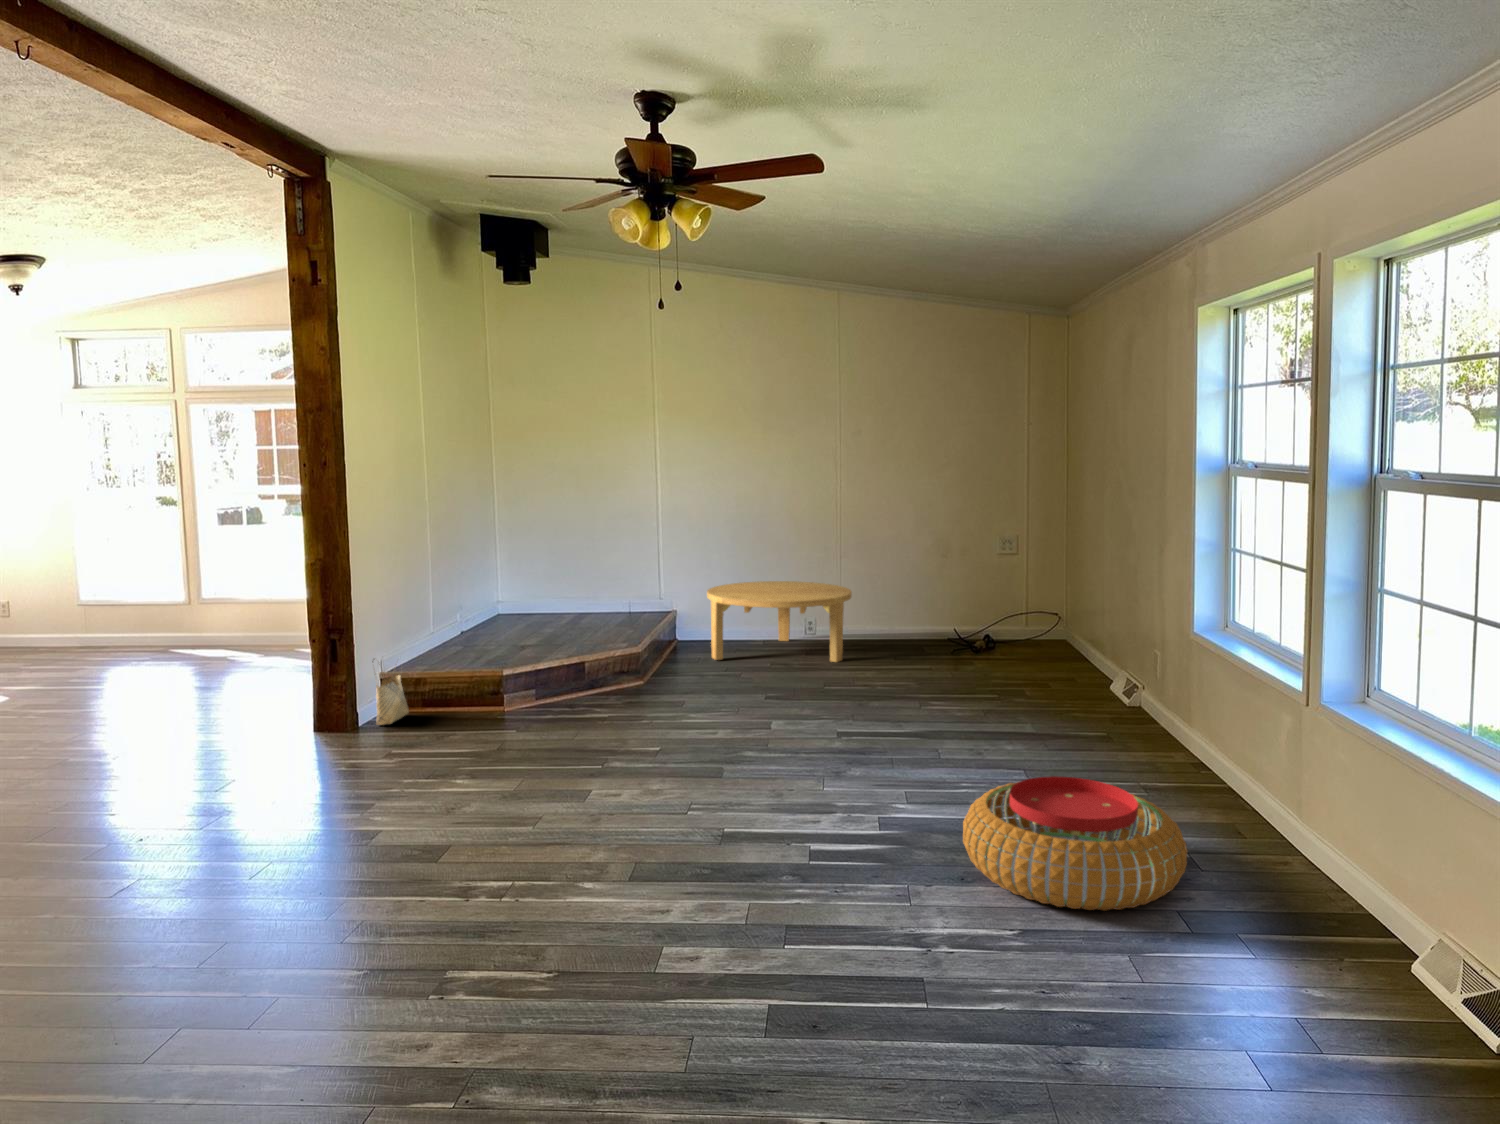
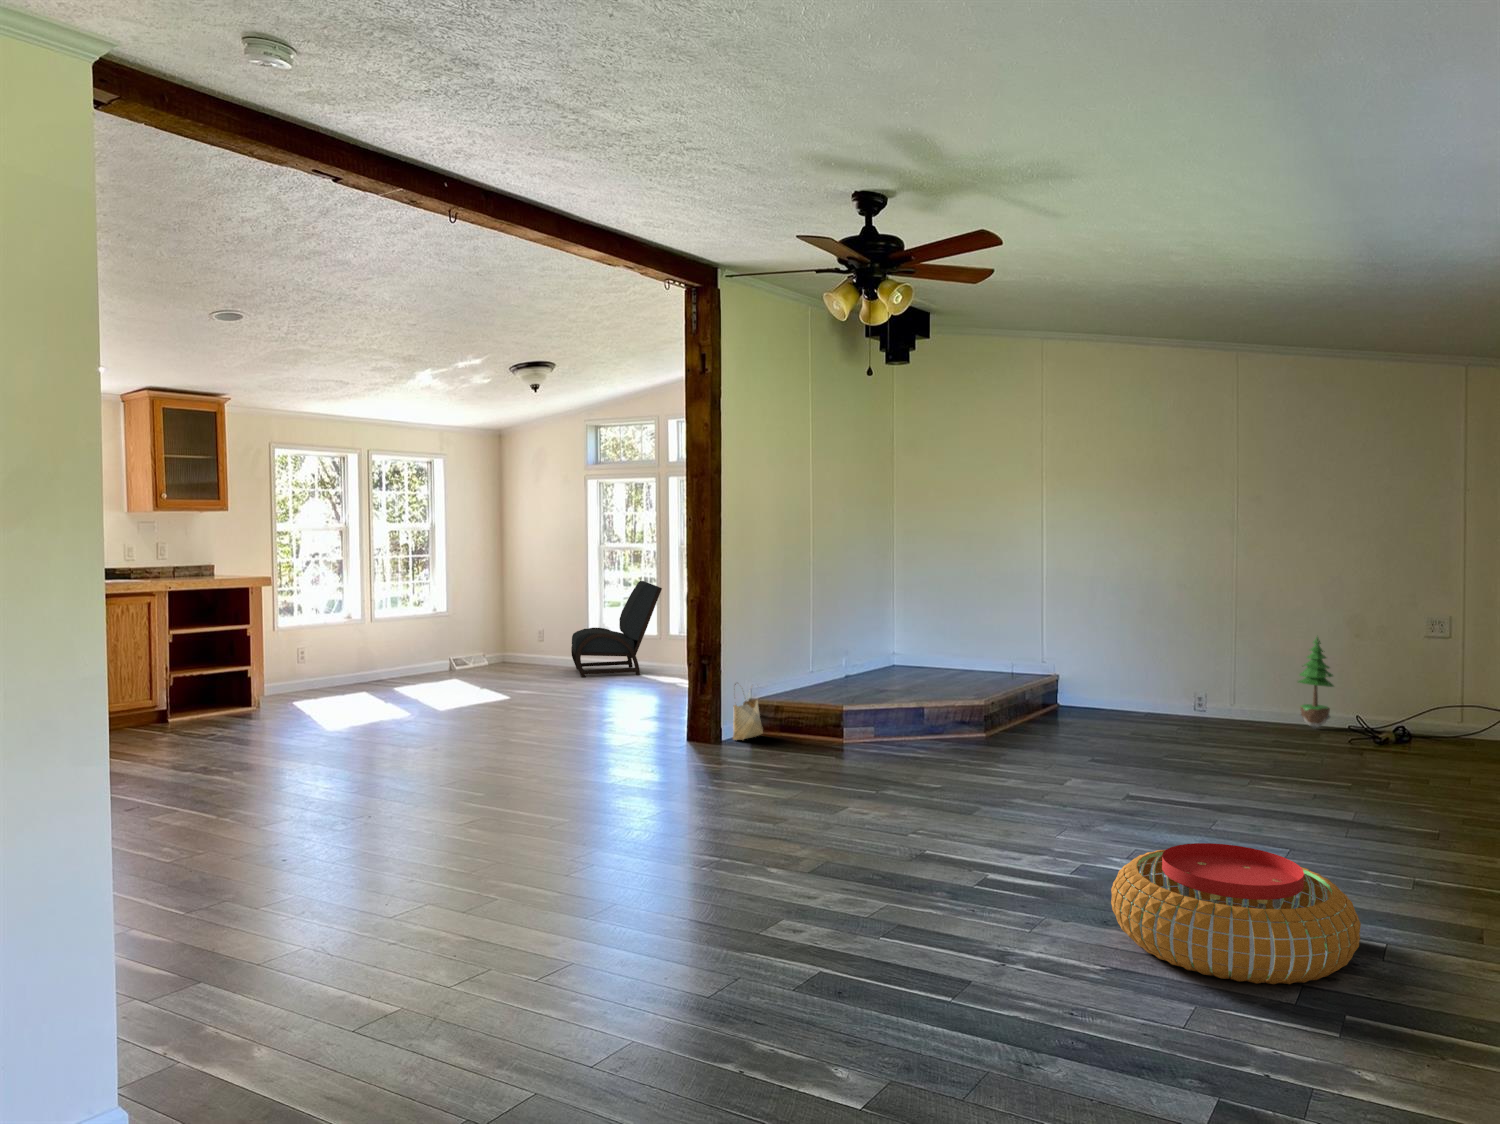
lounge chair: none [65,539,196,665] -> present [571,581,662,677]
potted tree: none [886,560,916,641] -> present [1298,637,1334,729]
coffee table: present [707,581,852,662] -> none [1075,649,1240,741]

